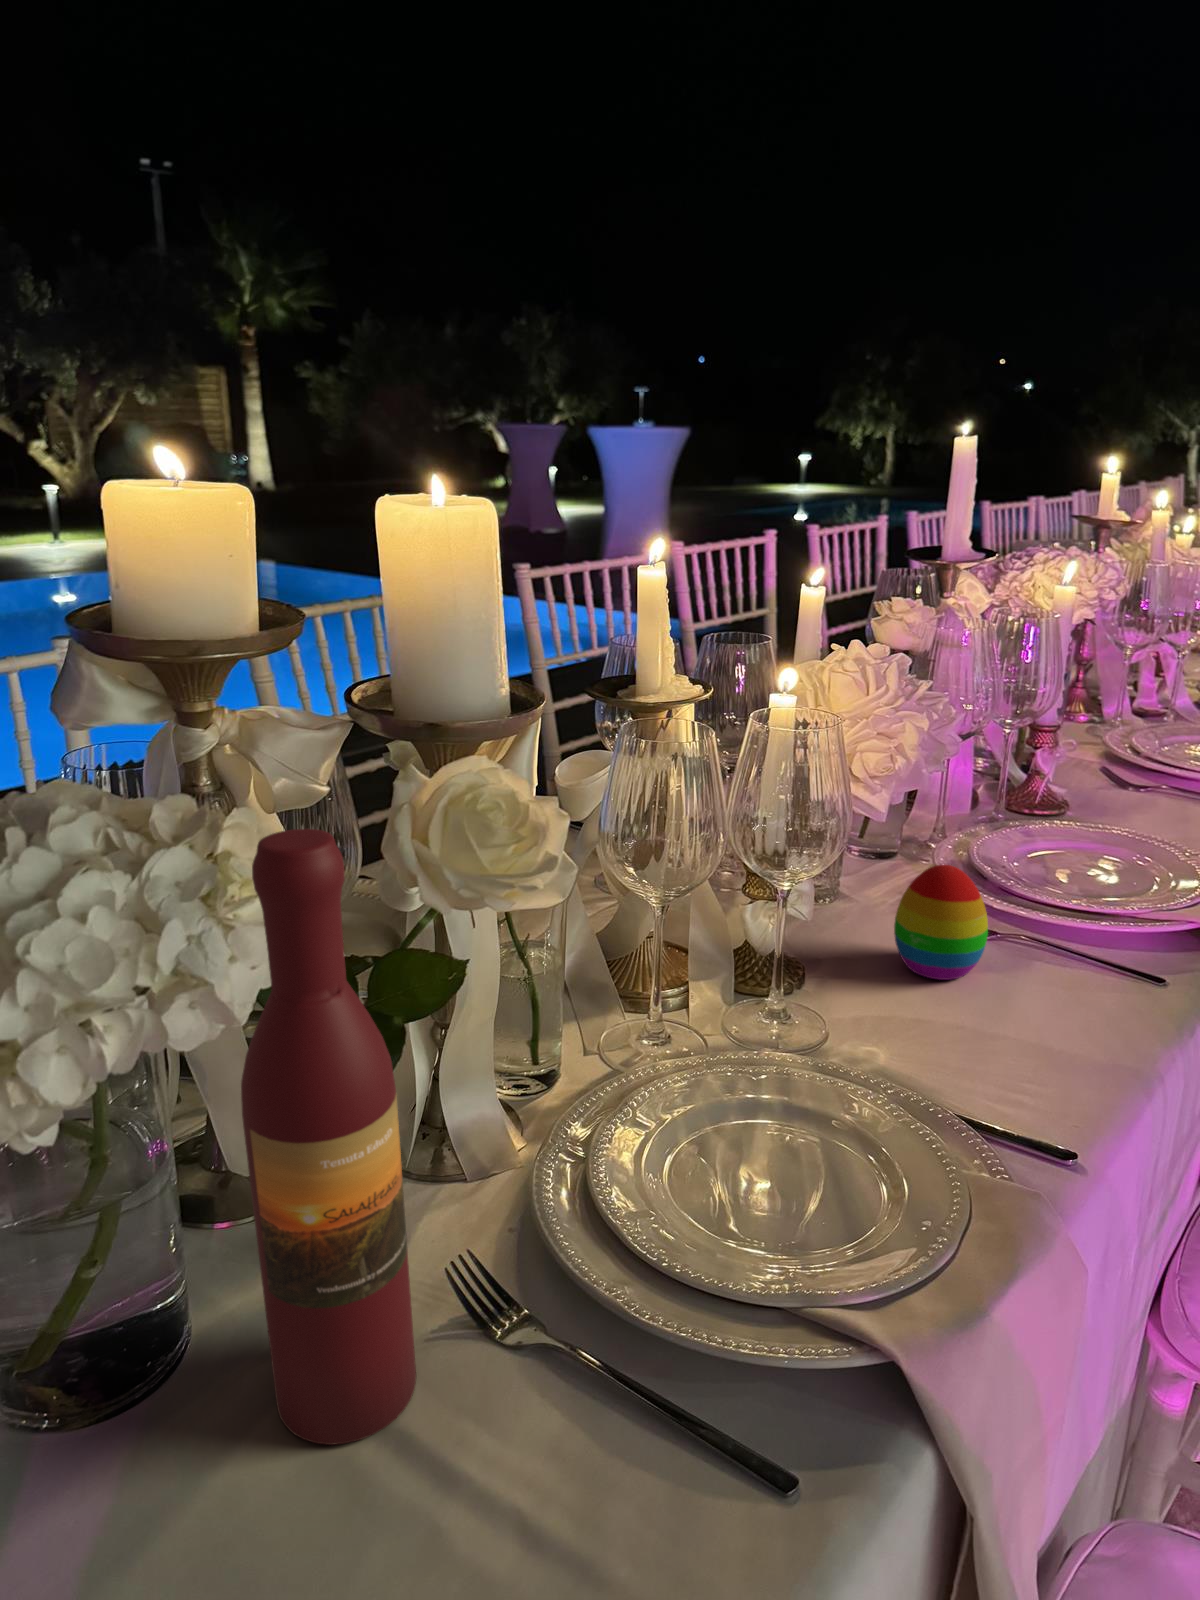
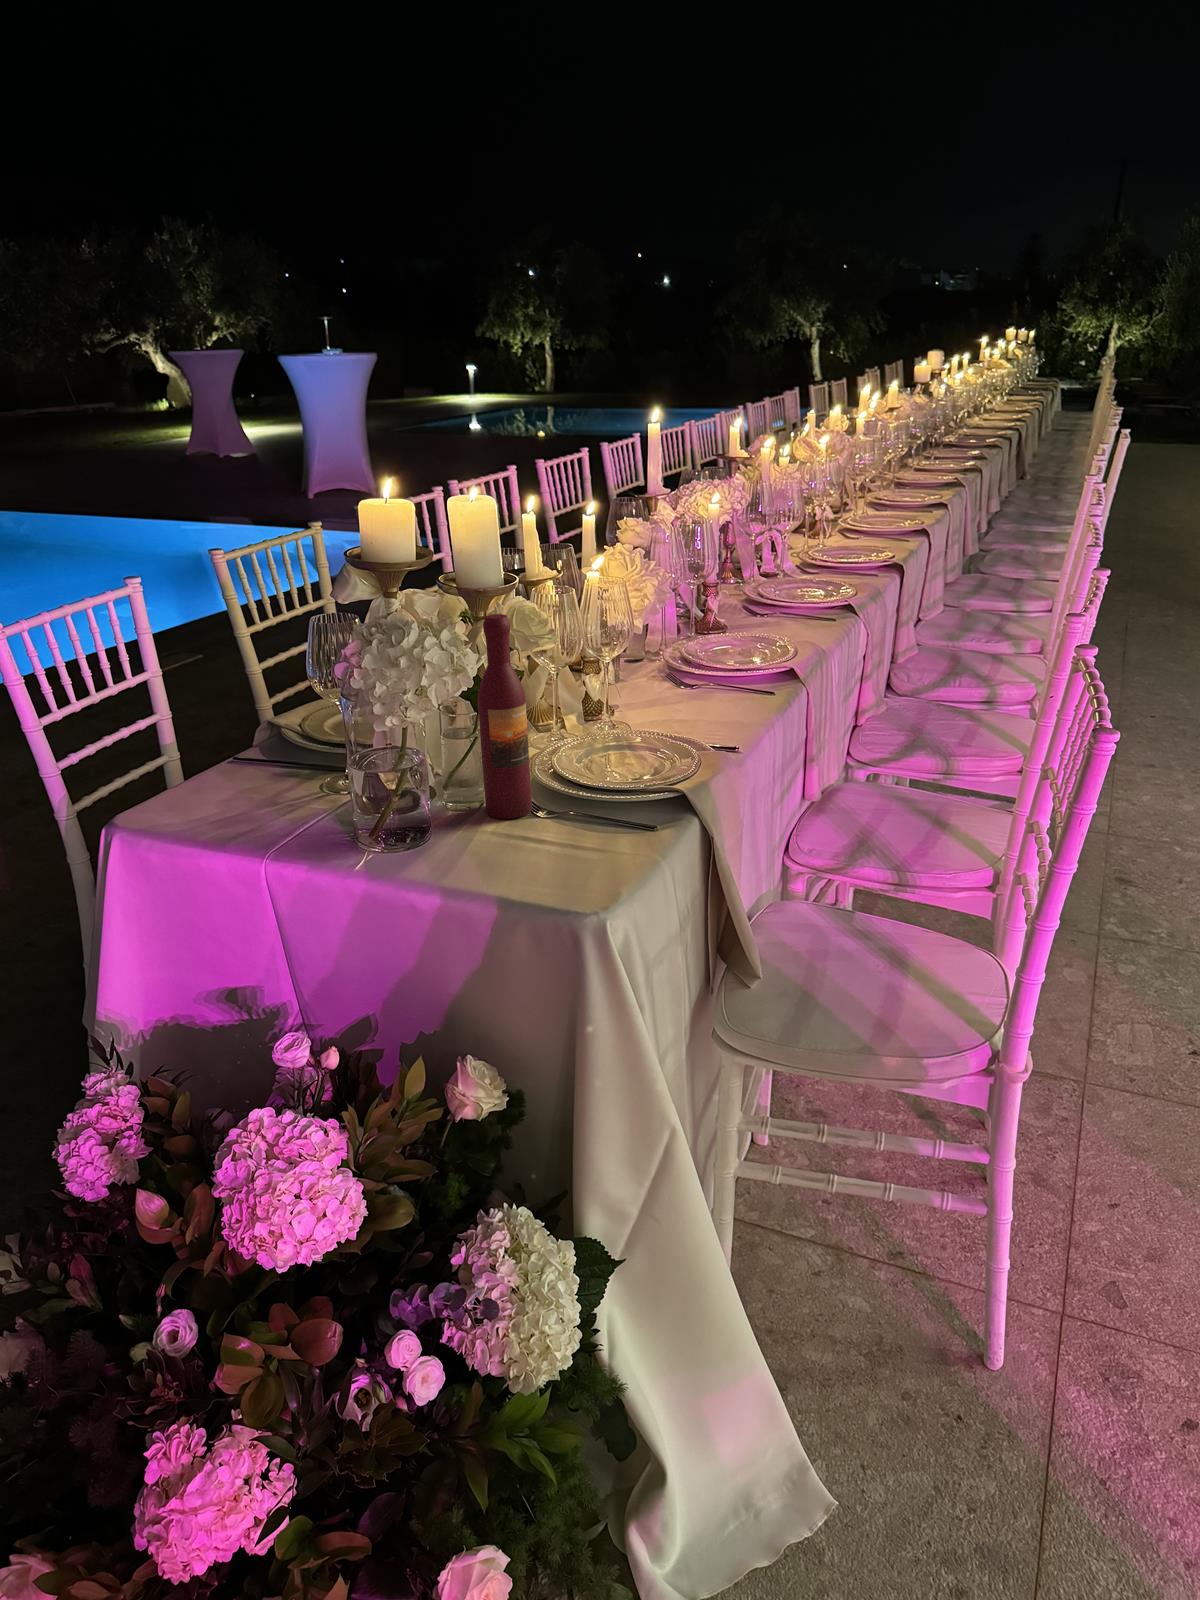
decorative egg: present [894,864,988,980] -> none [653,644,694,697]

